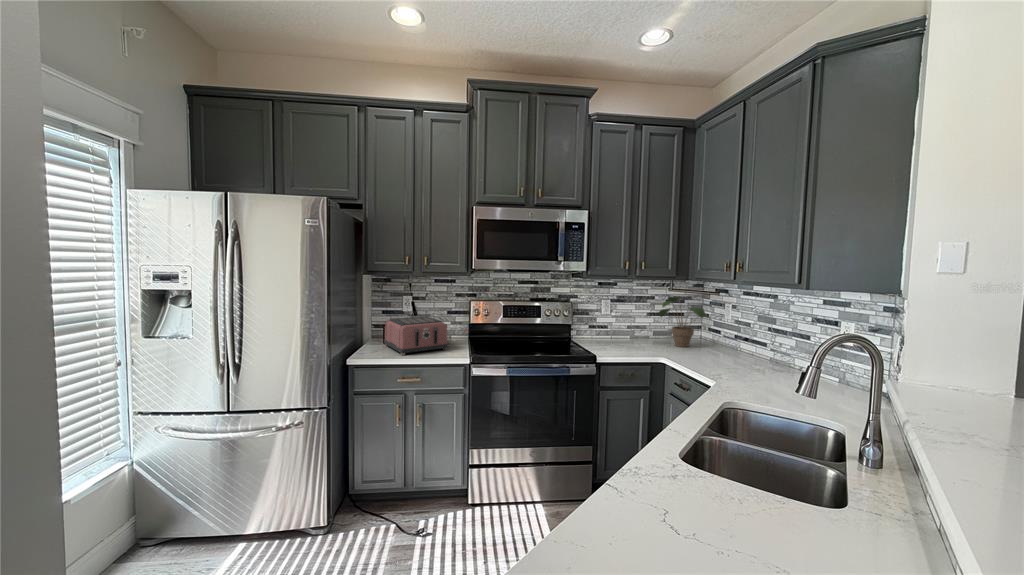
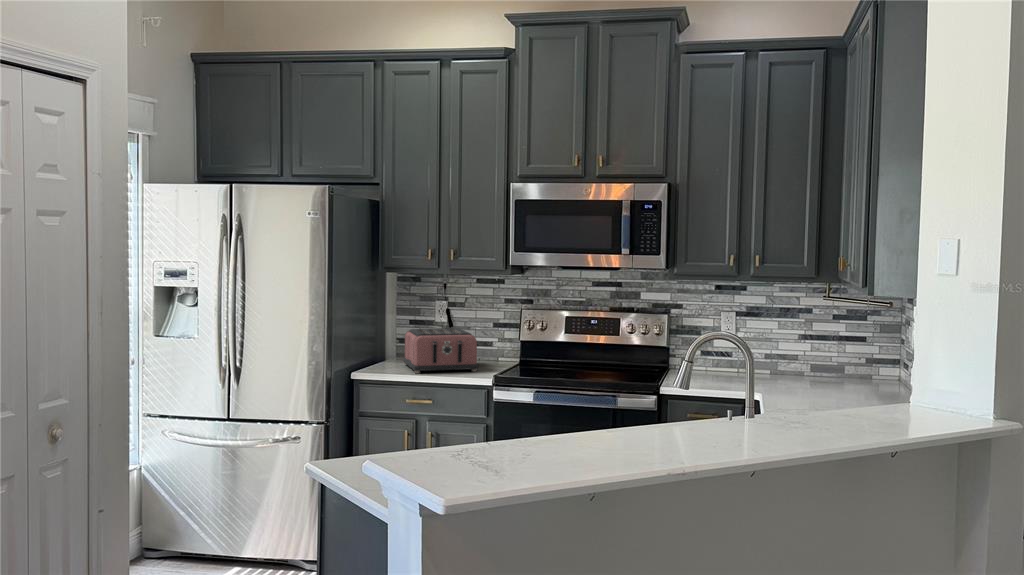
potted plant: present [659,297,709,347] -> none [797,307,881,387]

